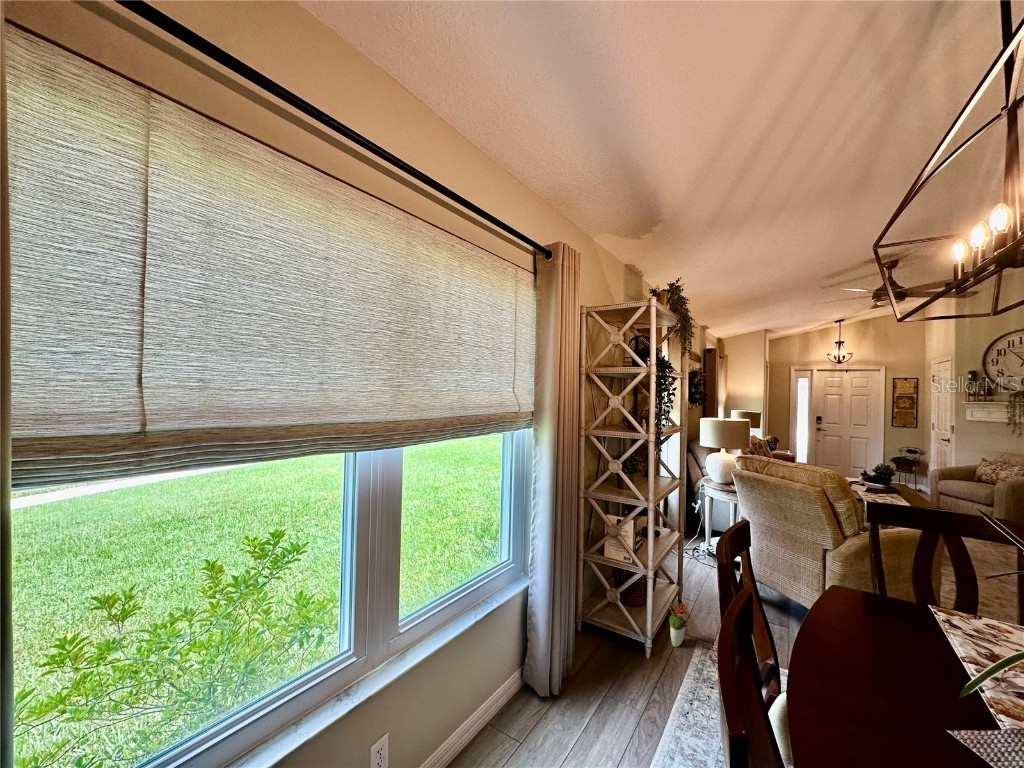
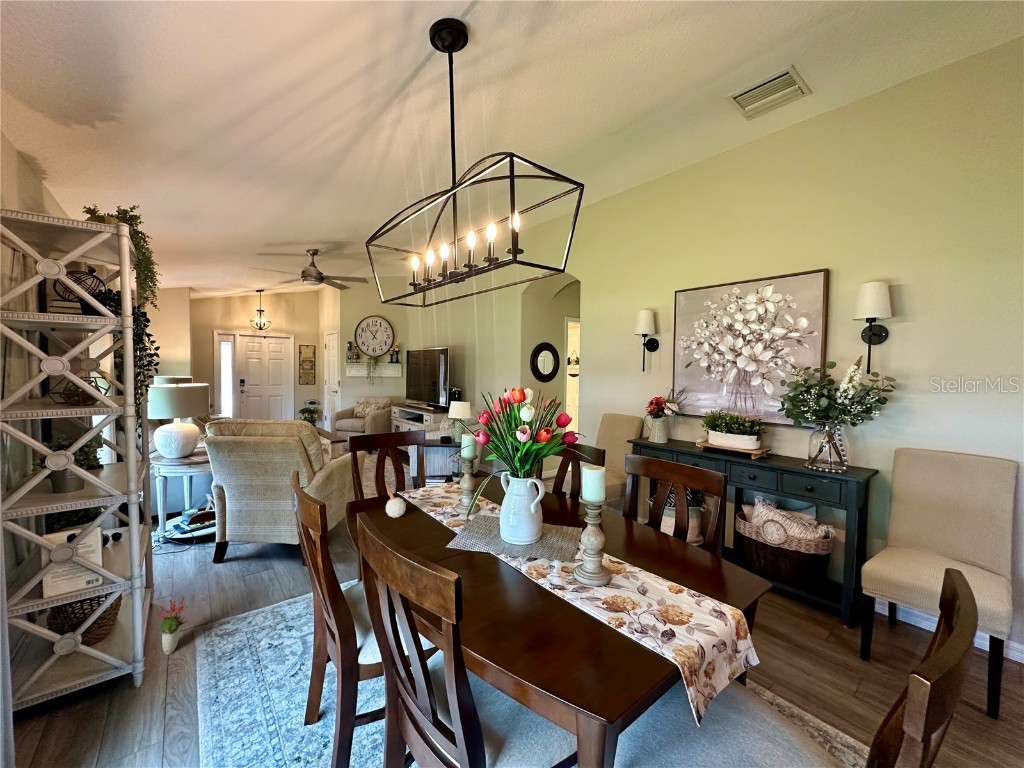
candle: none [867,581,908,641] -> present [386,484,406,518]

